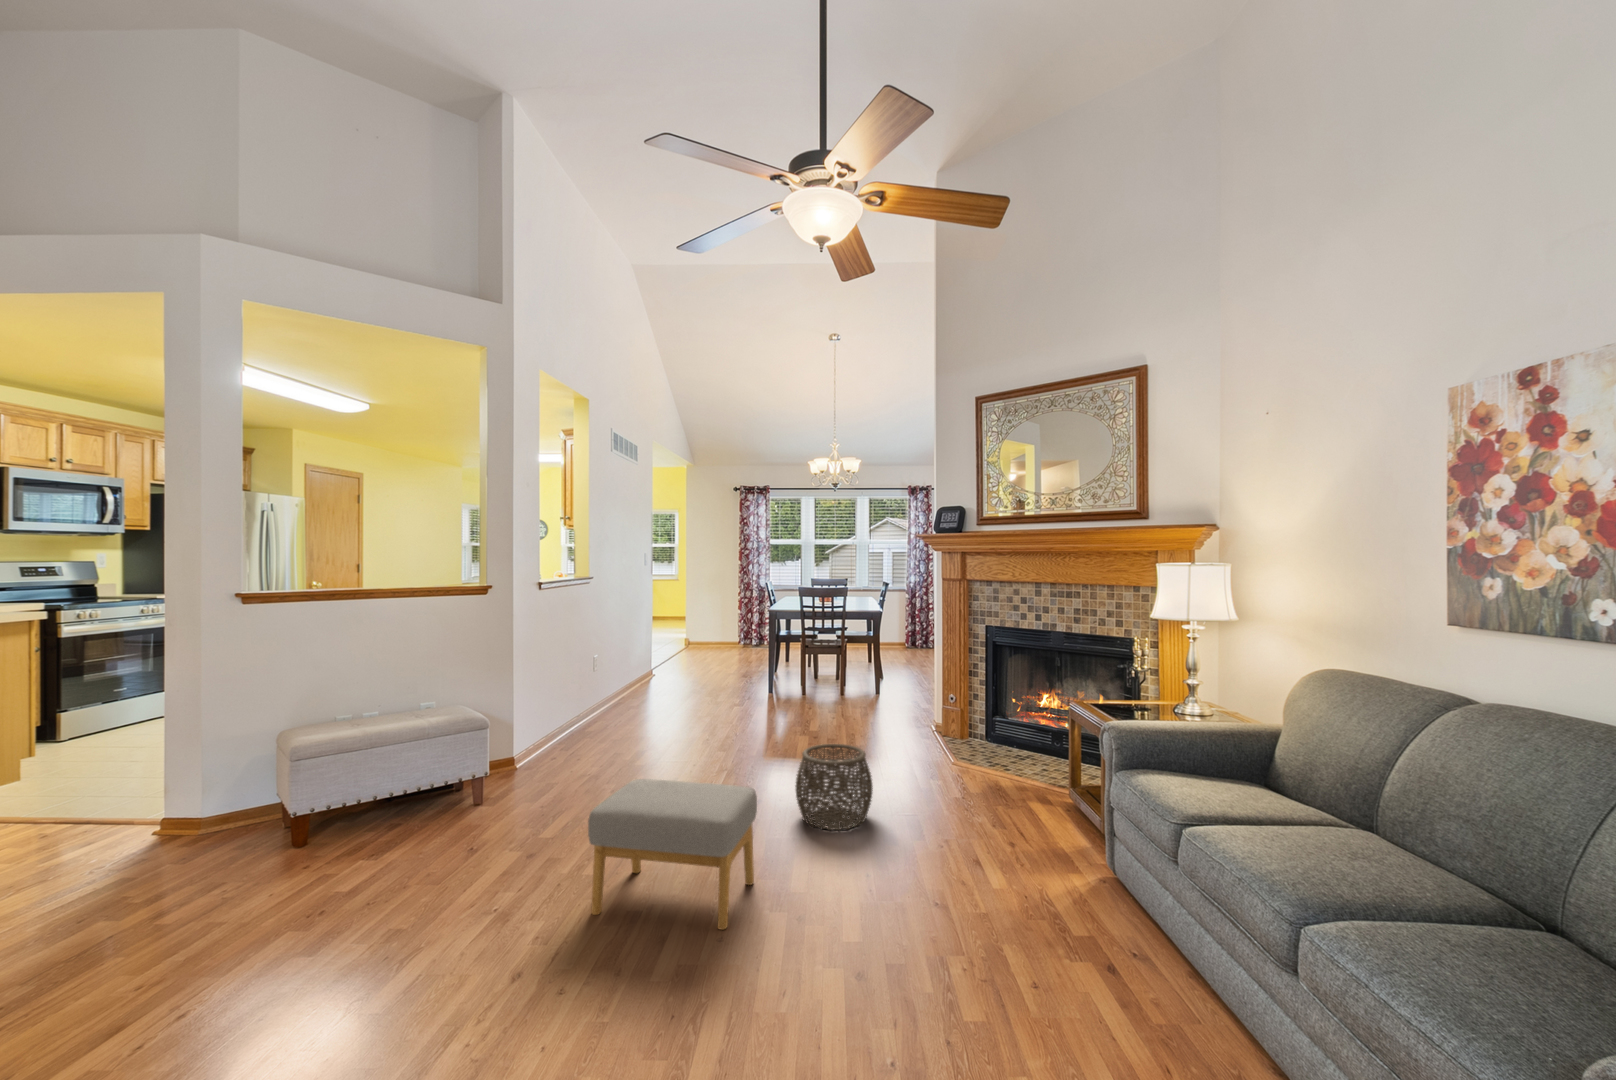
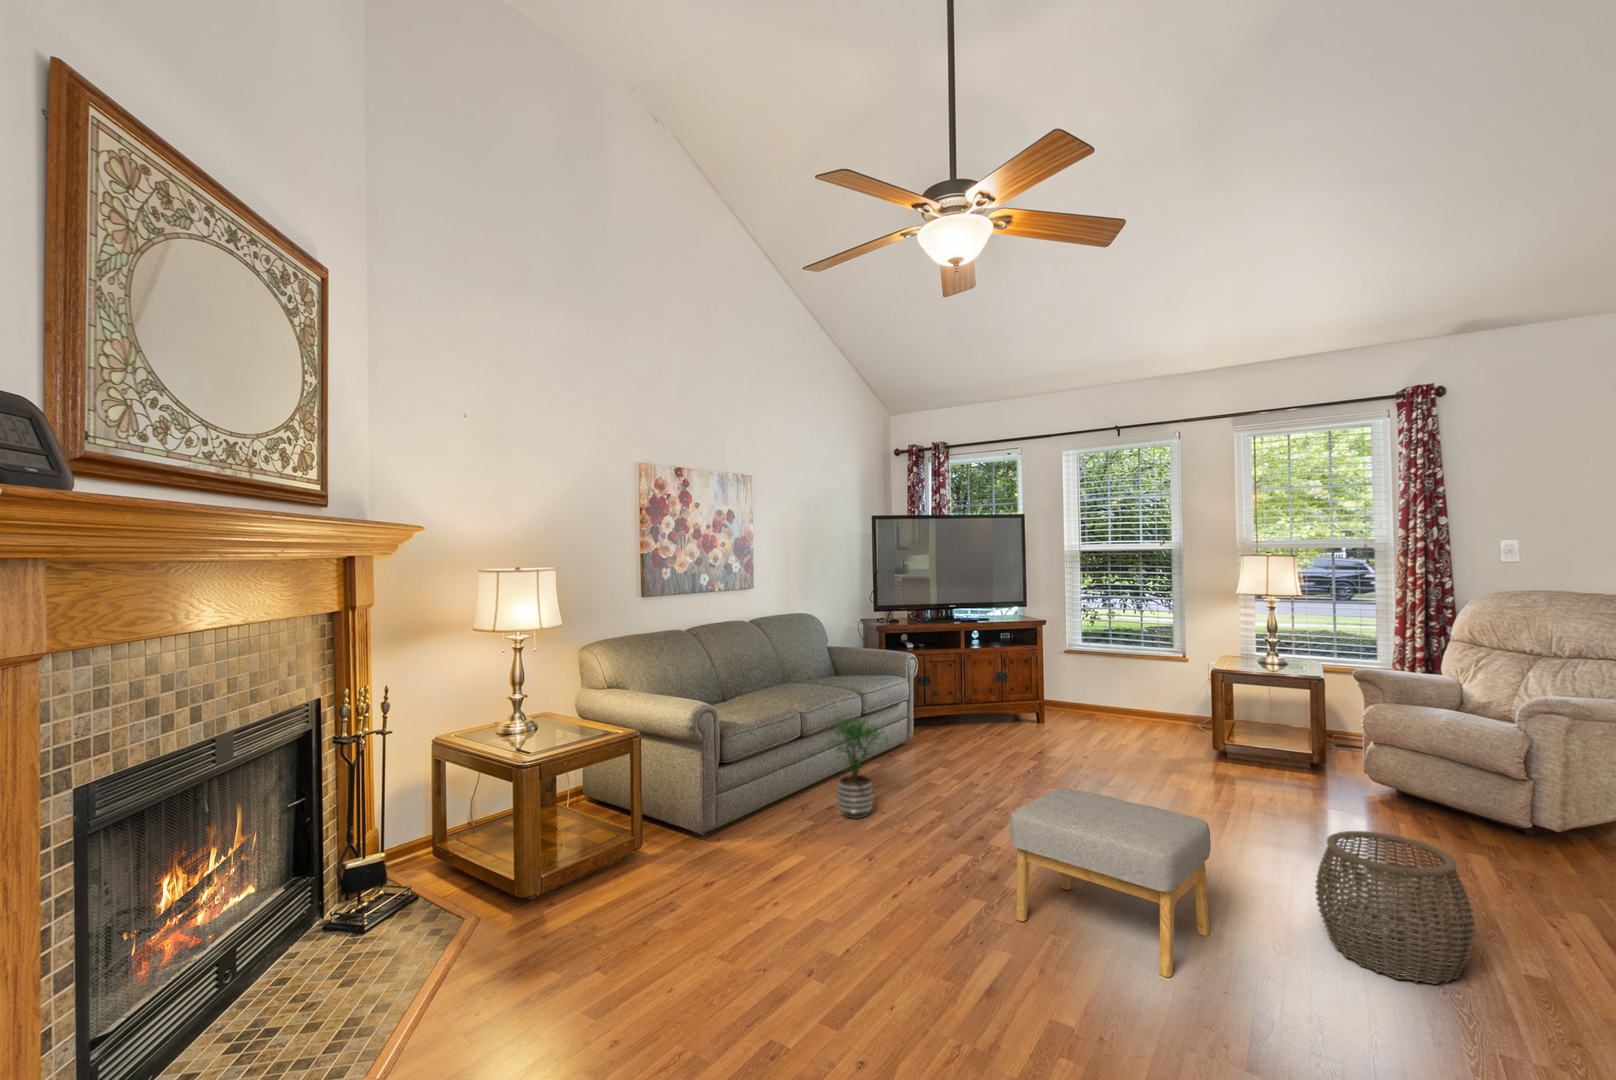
woven basket: present [795,744,873,830] -> present [1315,831,1475,984]
potted plant: none [1012,812,1127,992] -> present [831,715,891,819]

